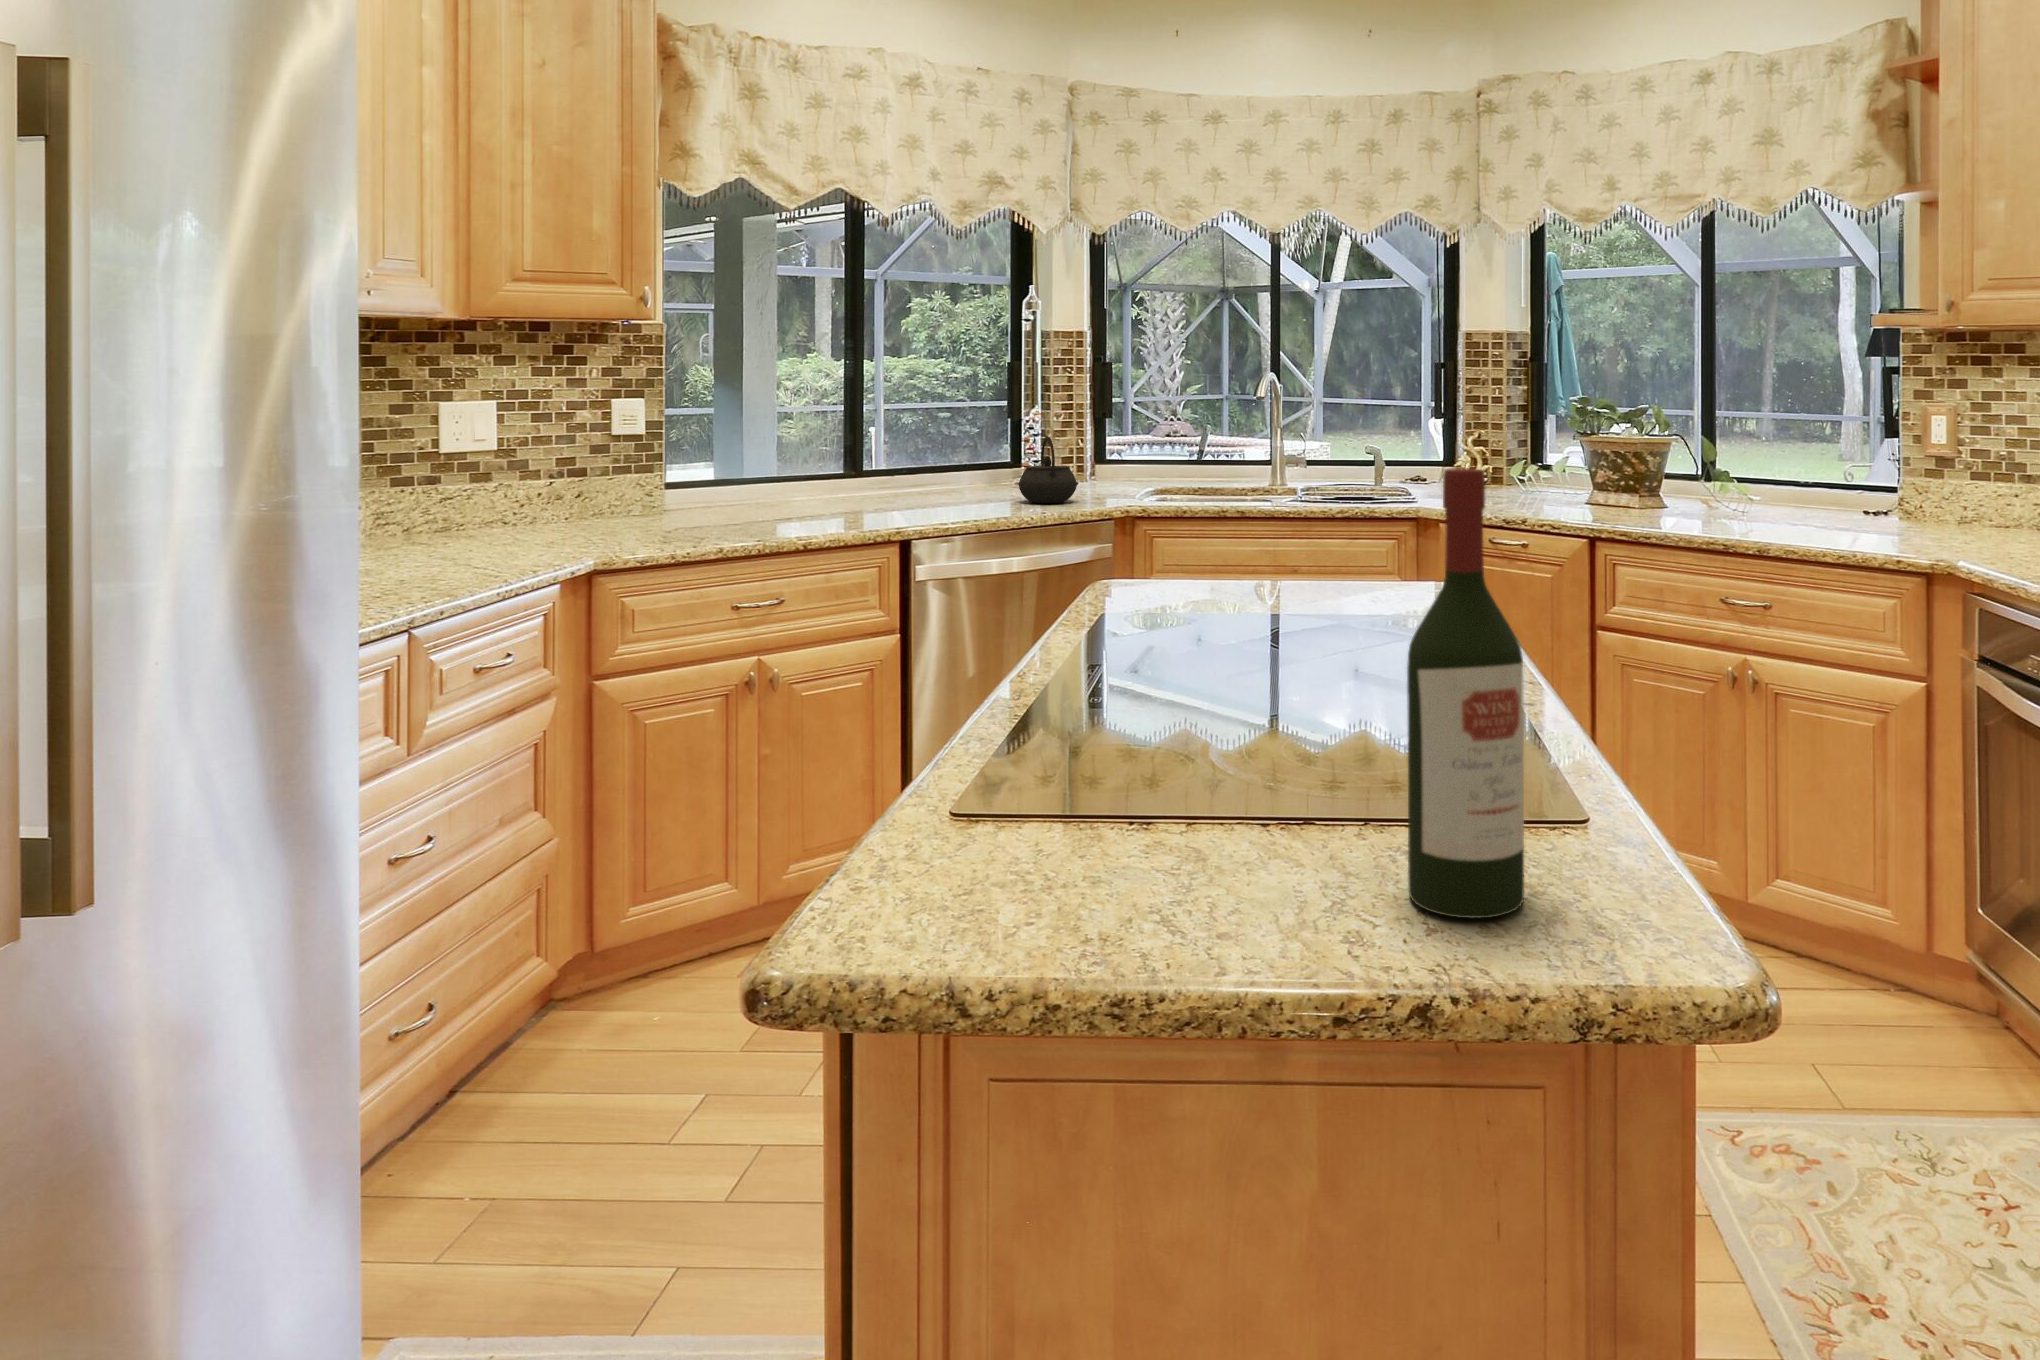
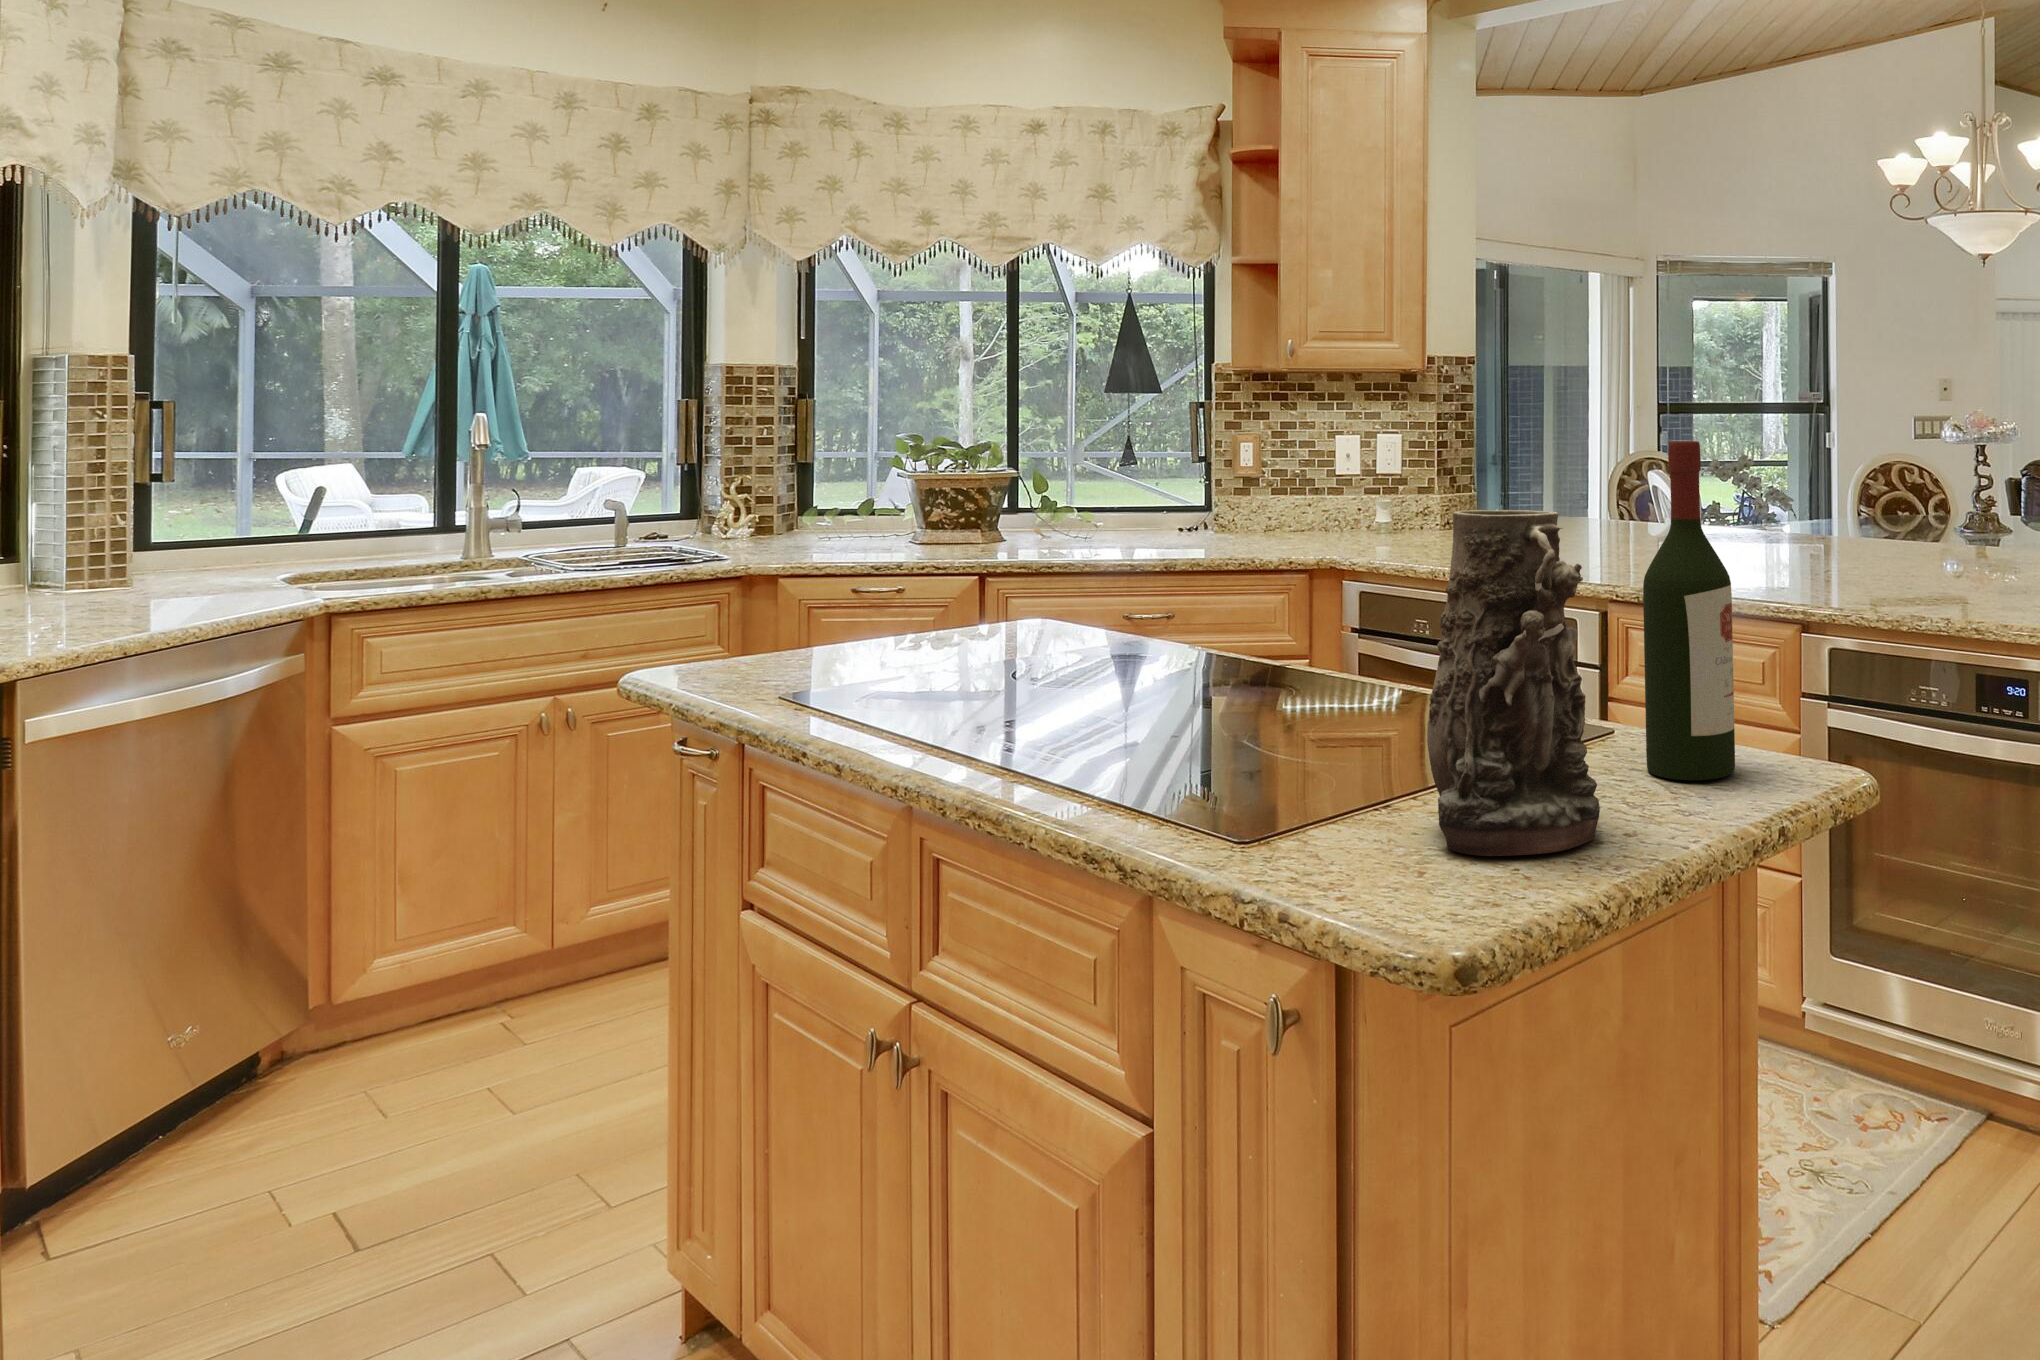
kettle: present [1019,436,1077,503] -> none [78,506,199,608]
vase: none [1006,533,1198,928] -> present [1427,510,1600,856]

